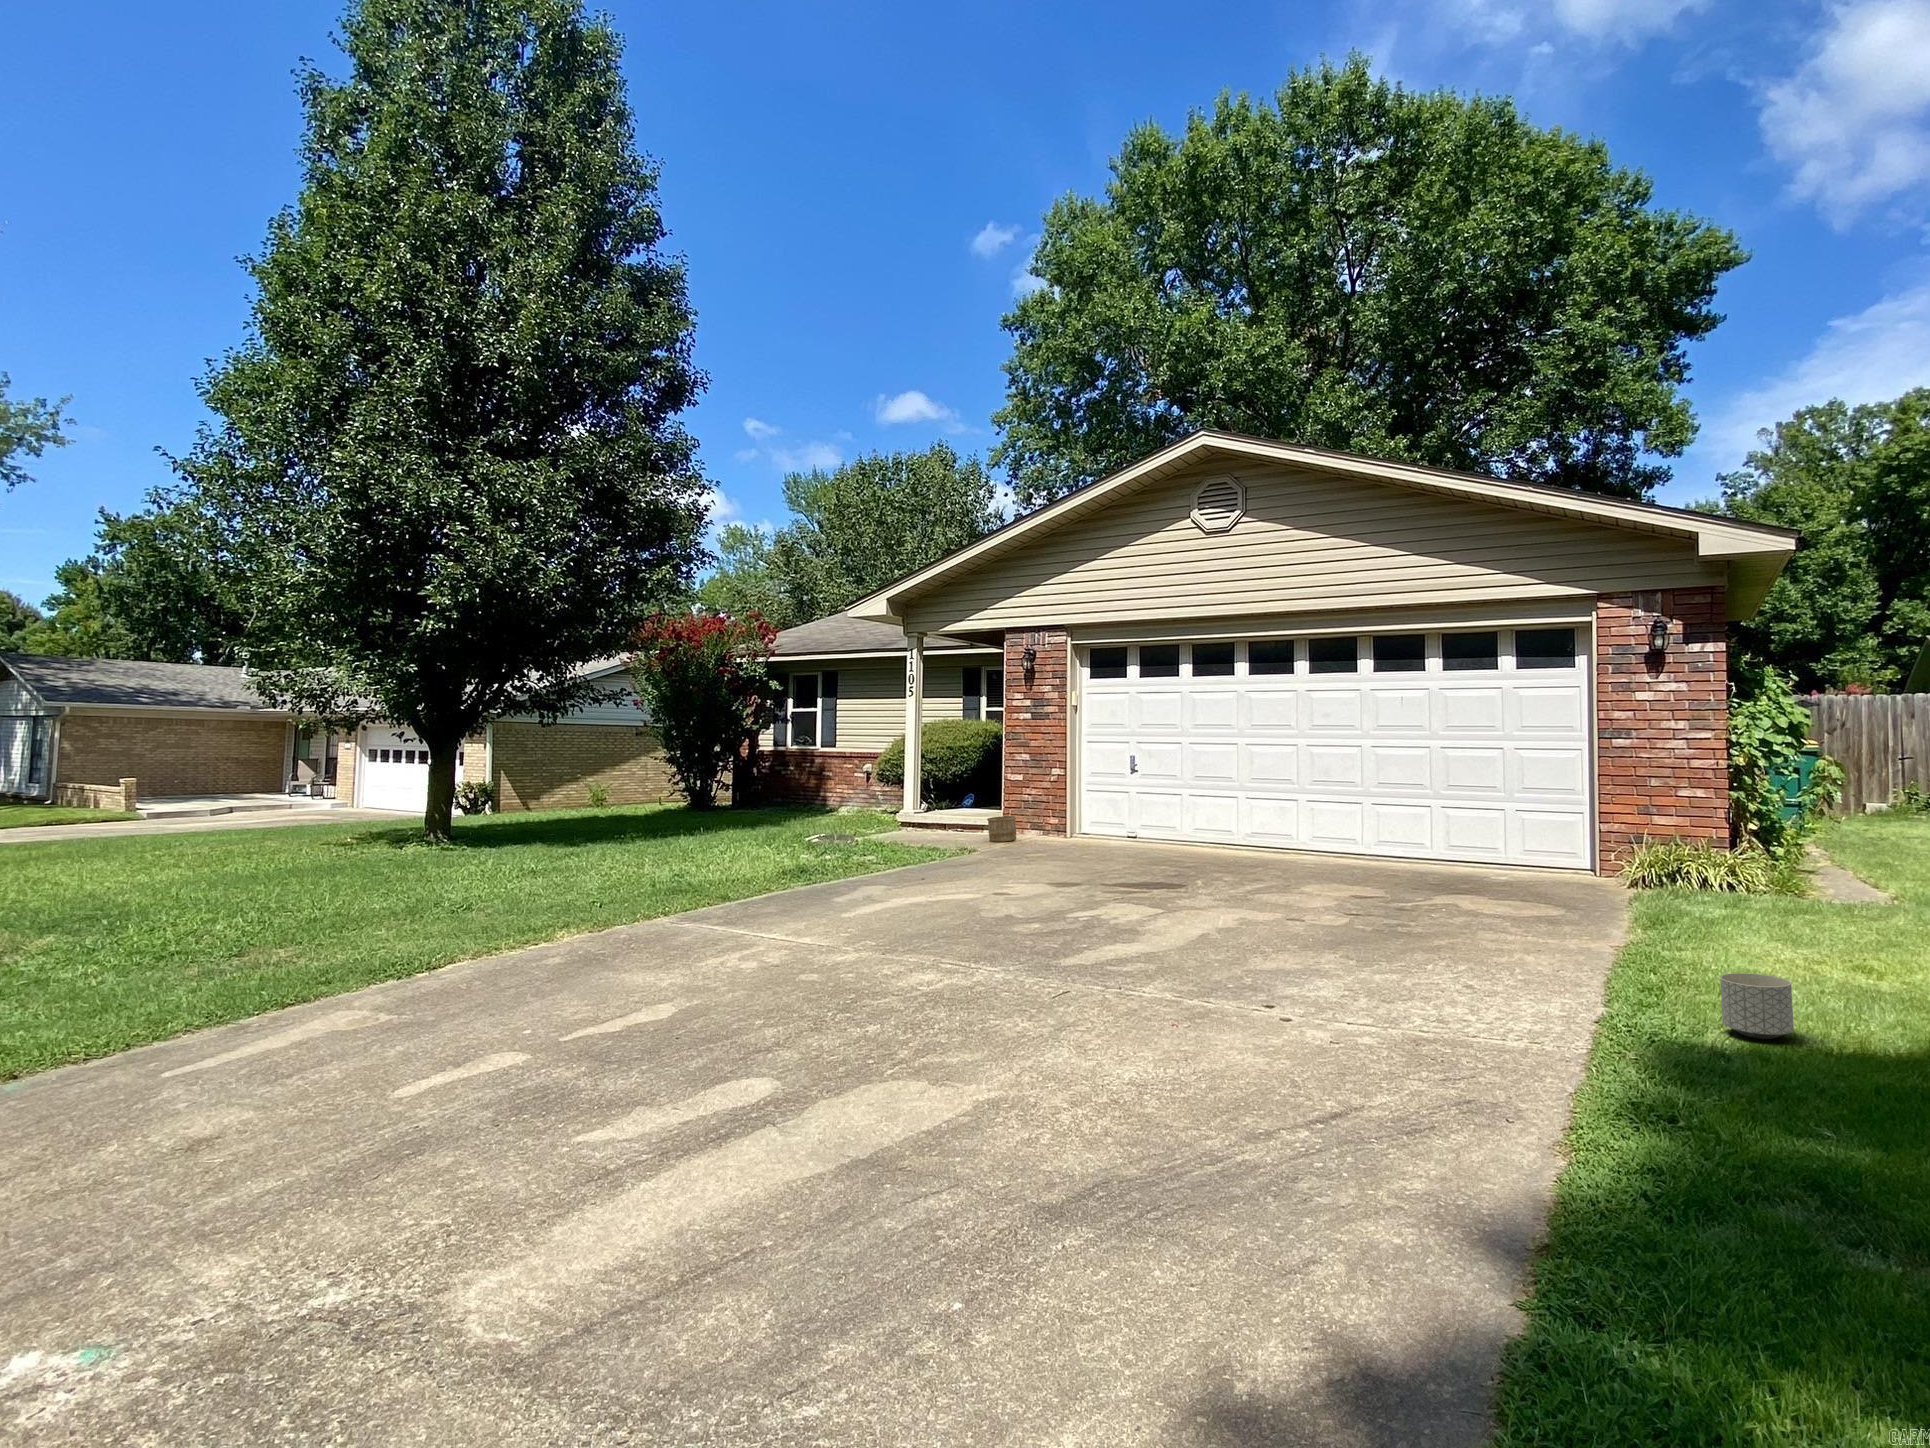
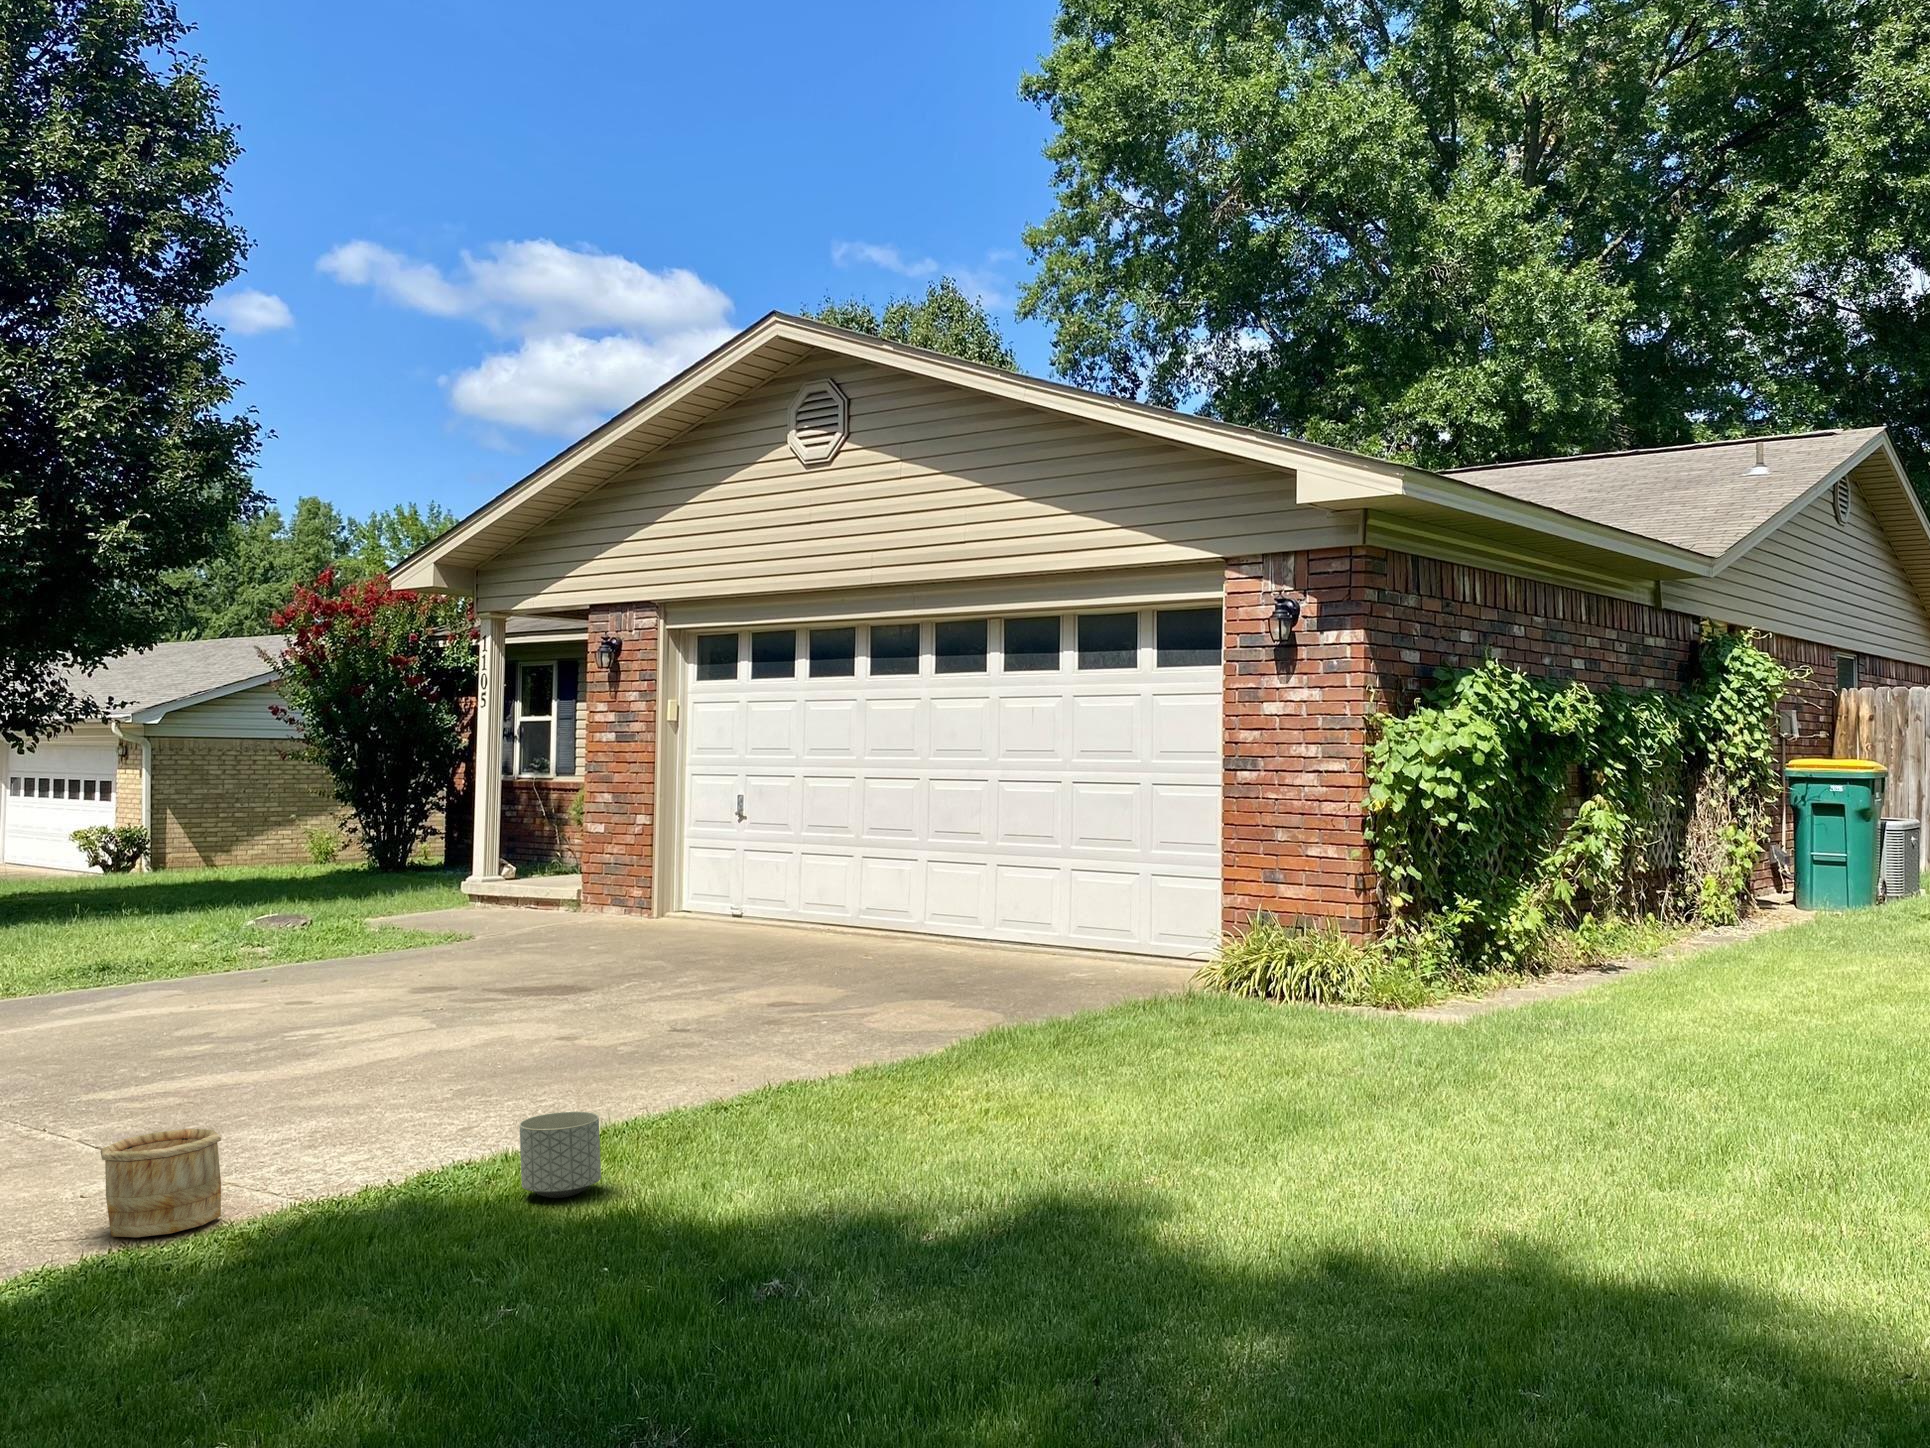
wooden bucket: present [987,816,1016,842] -> present [100,1129,221,1237]

